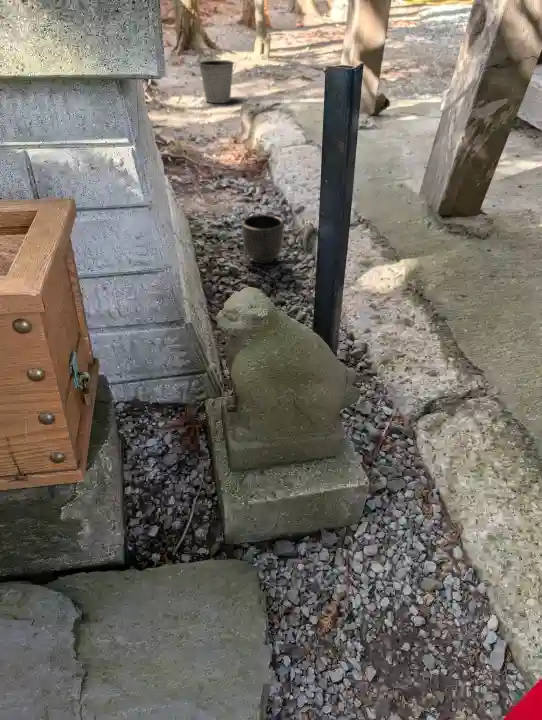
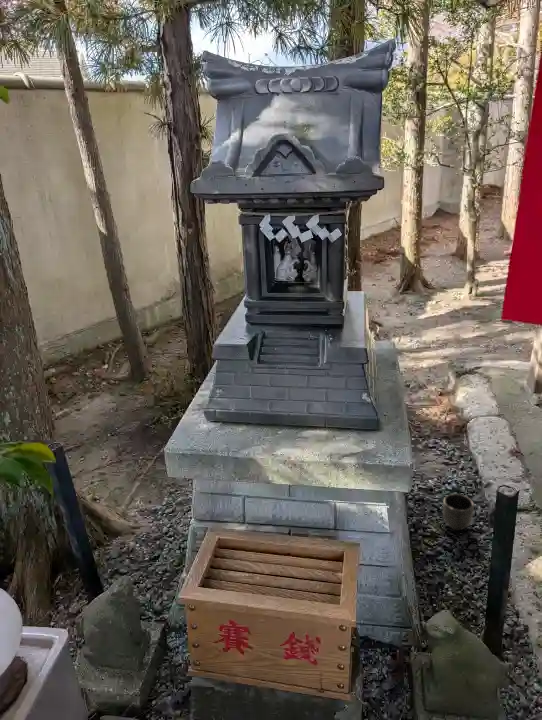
bucket: present [199,60,234,103] -> none [417,315,447,347]

